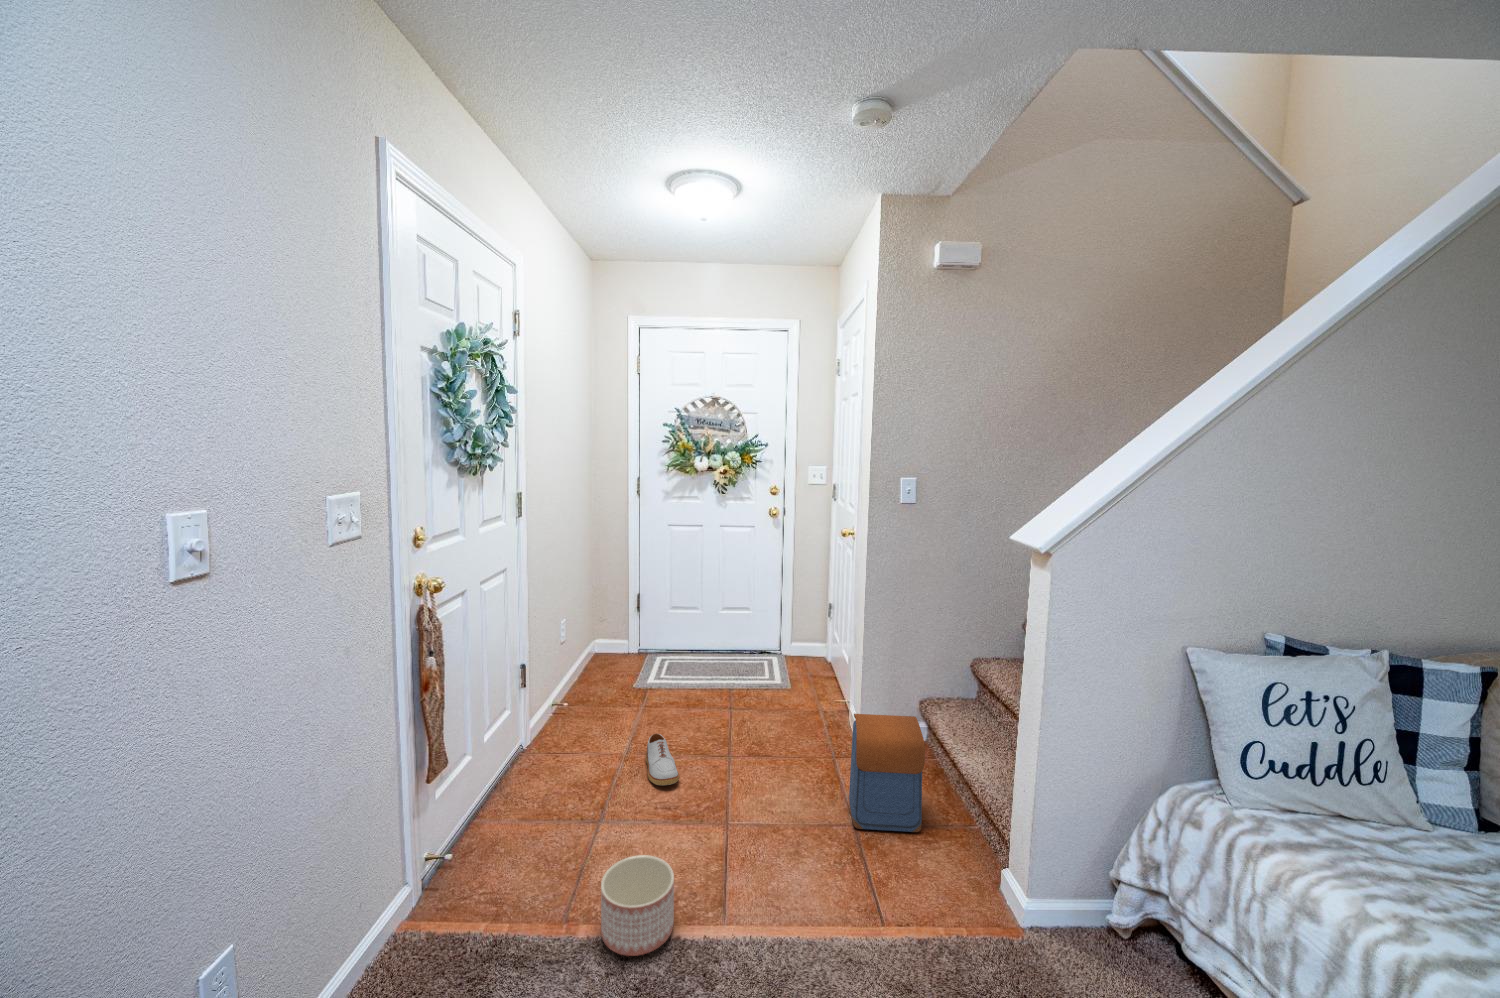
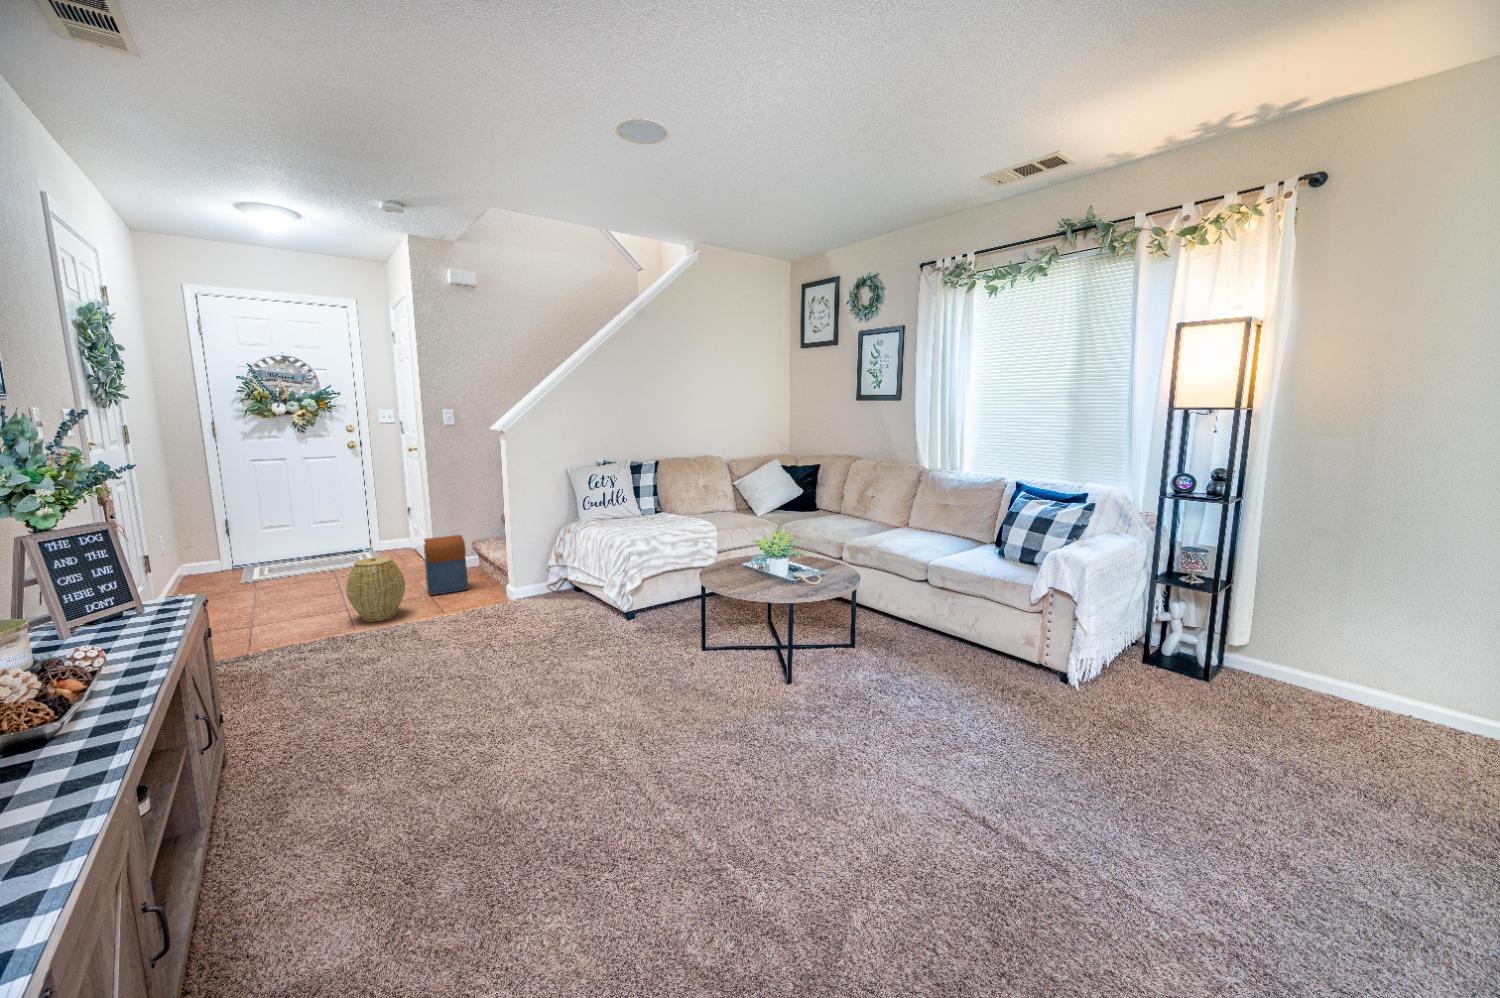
shoe: present [645,733,679,785] -> none [273,585,306,609]
woven basket: none [724,760,819,900] -> present [346,557,405,622]
planter: present [601,855,674,956] -> none [273,609,324,649]

